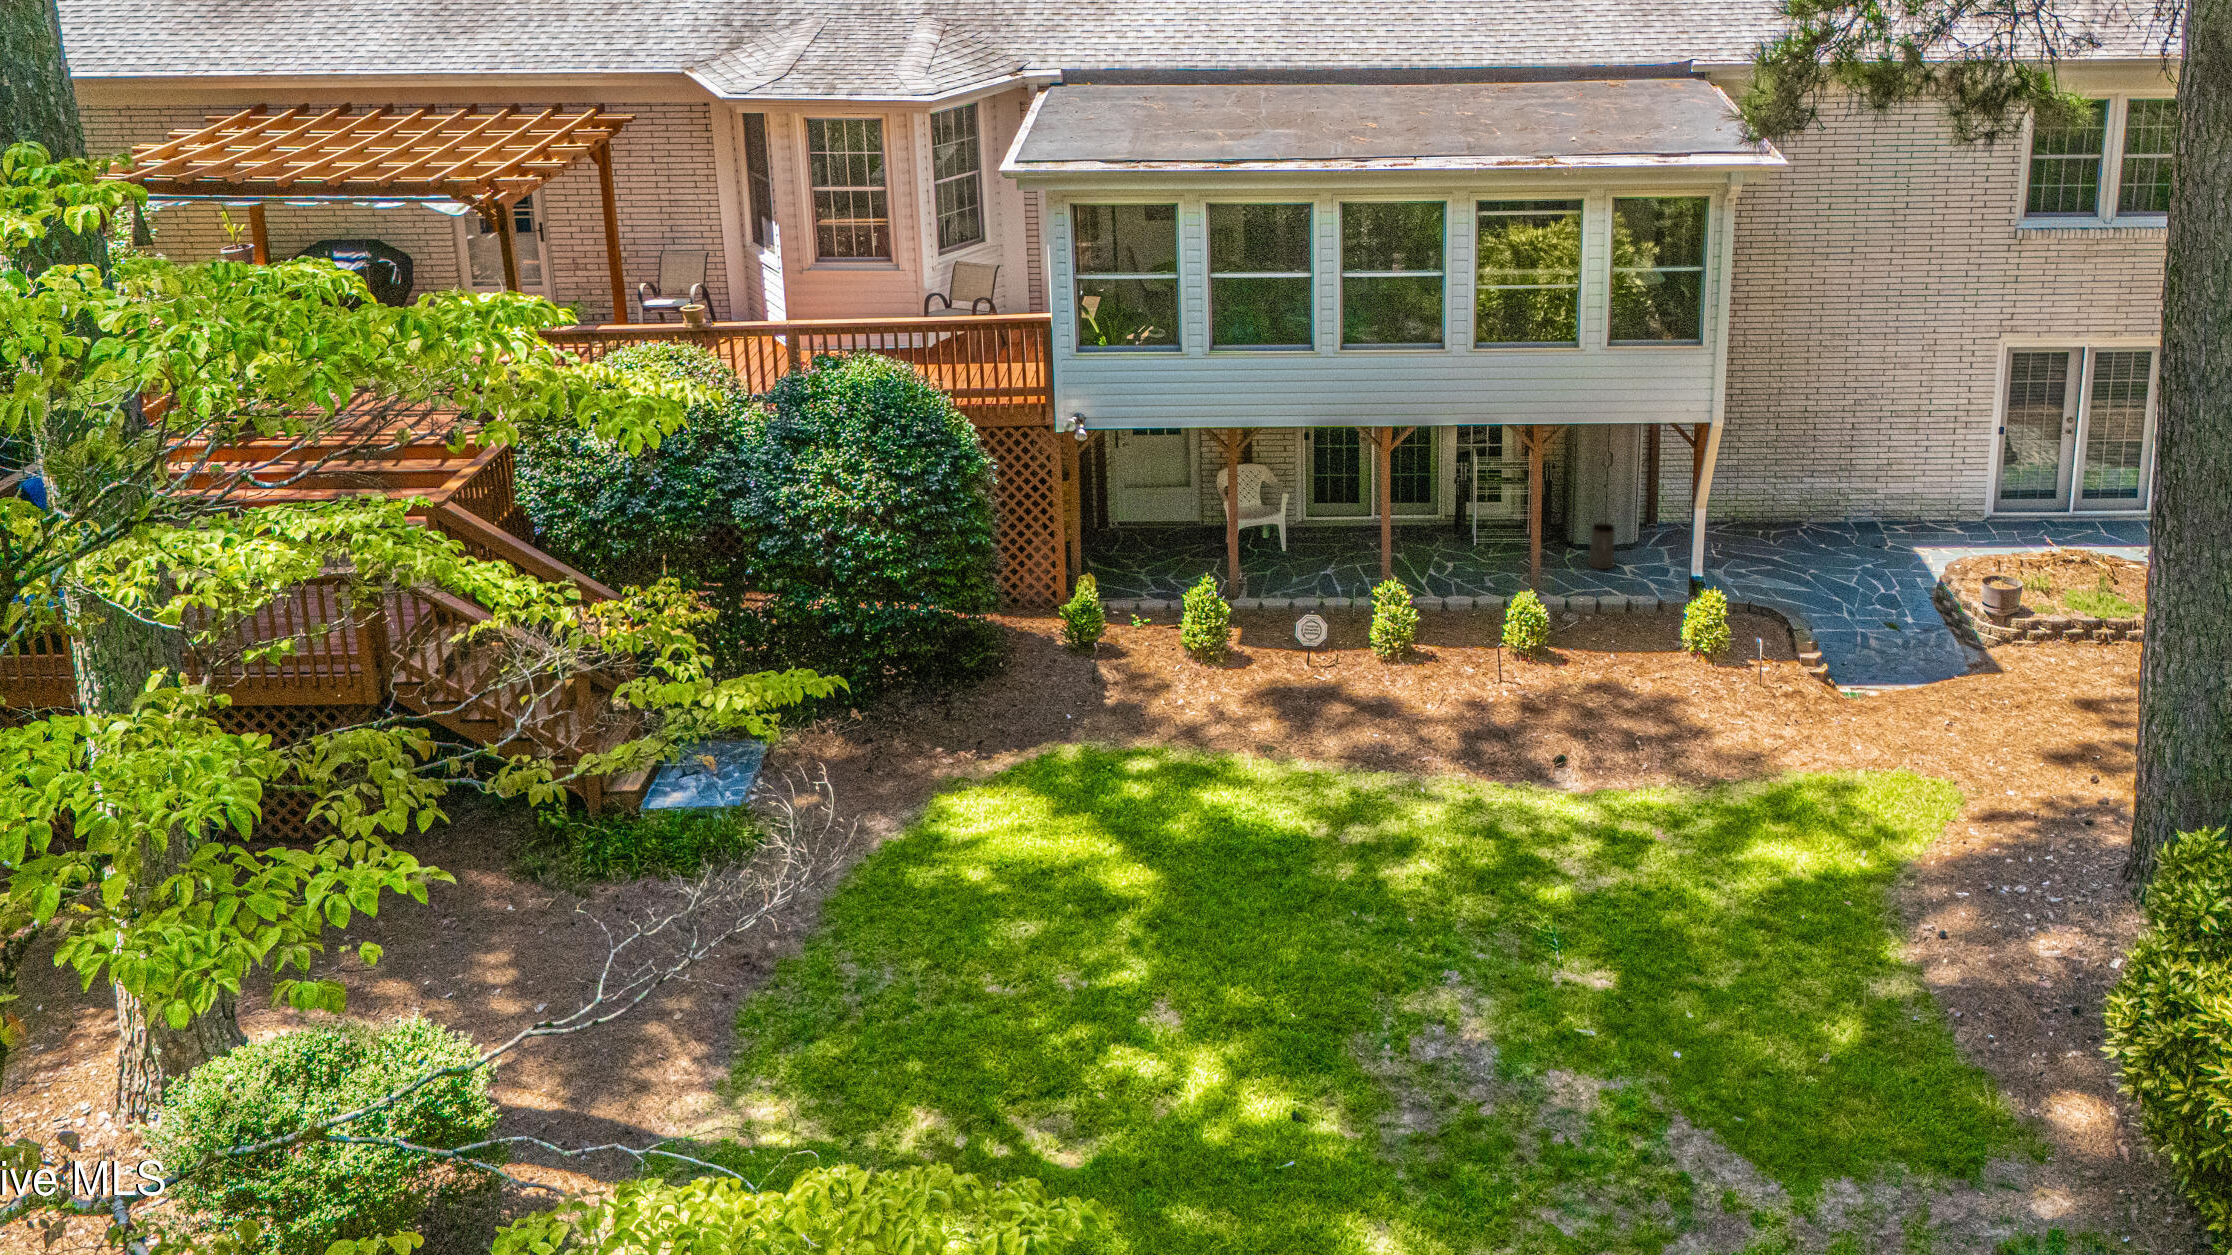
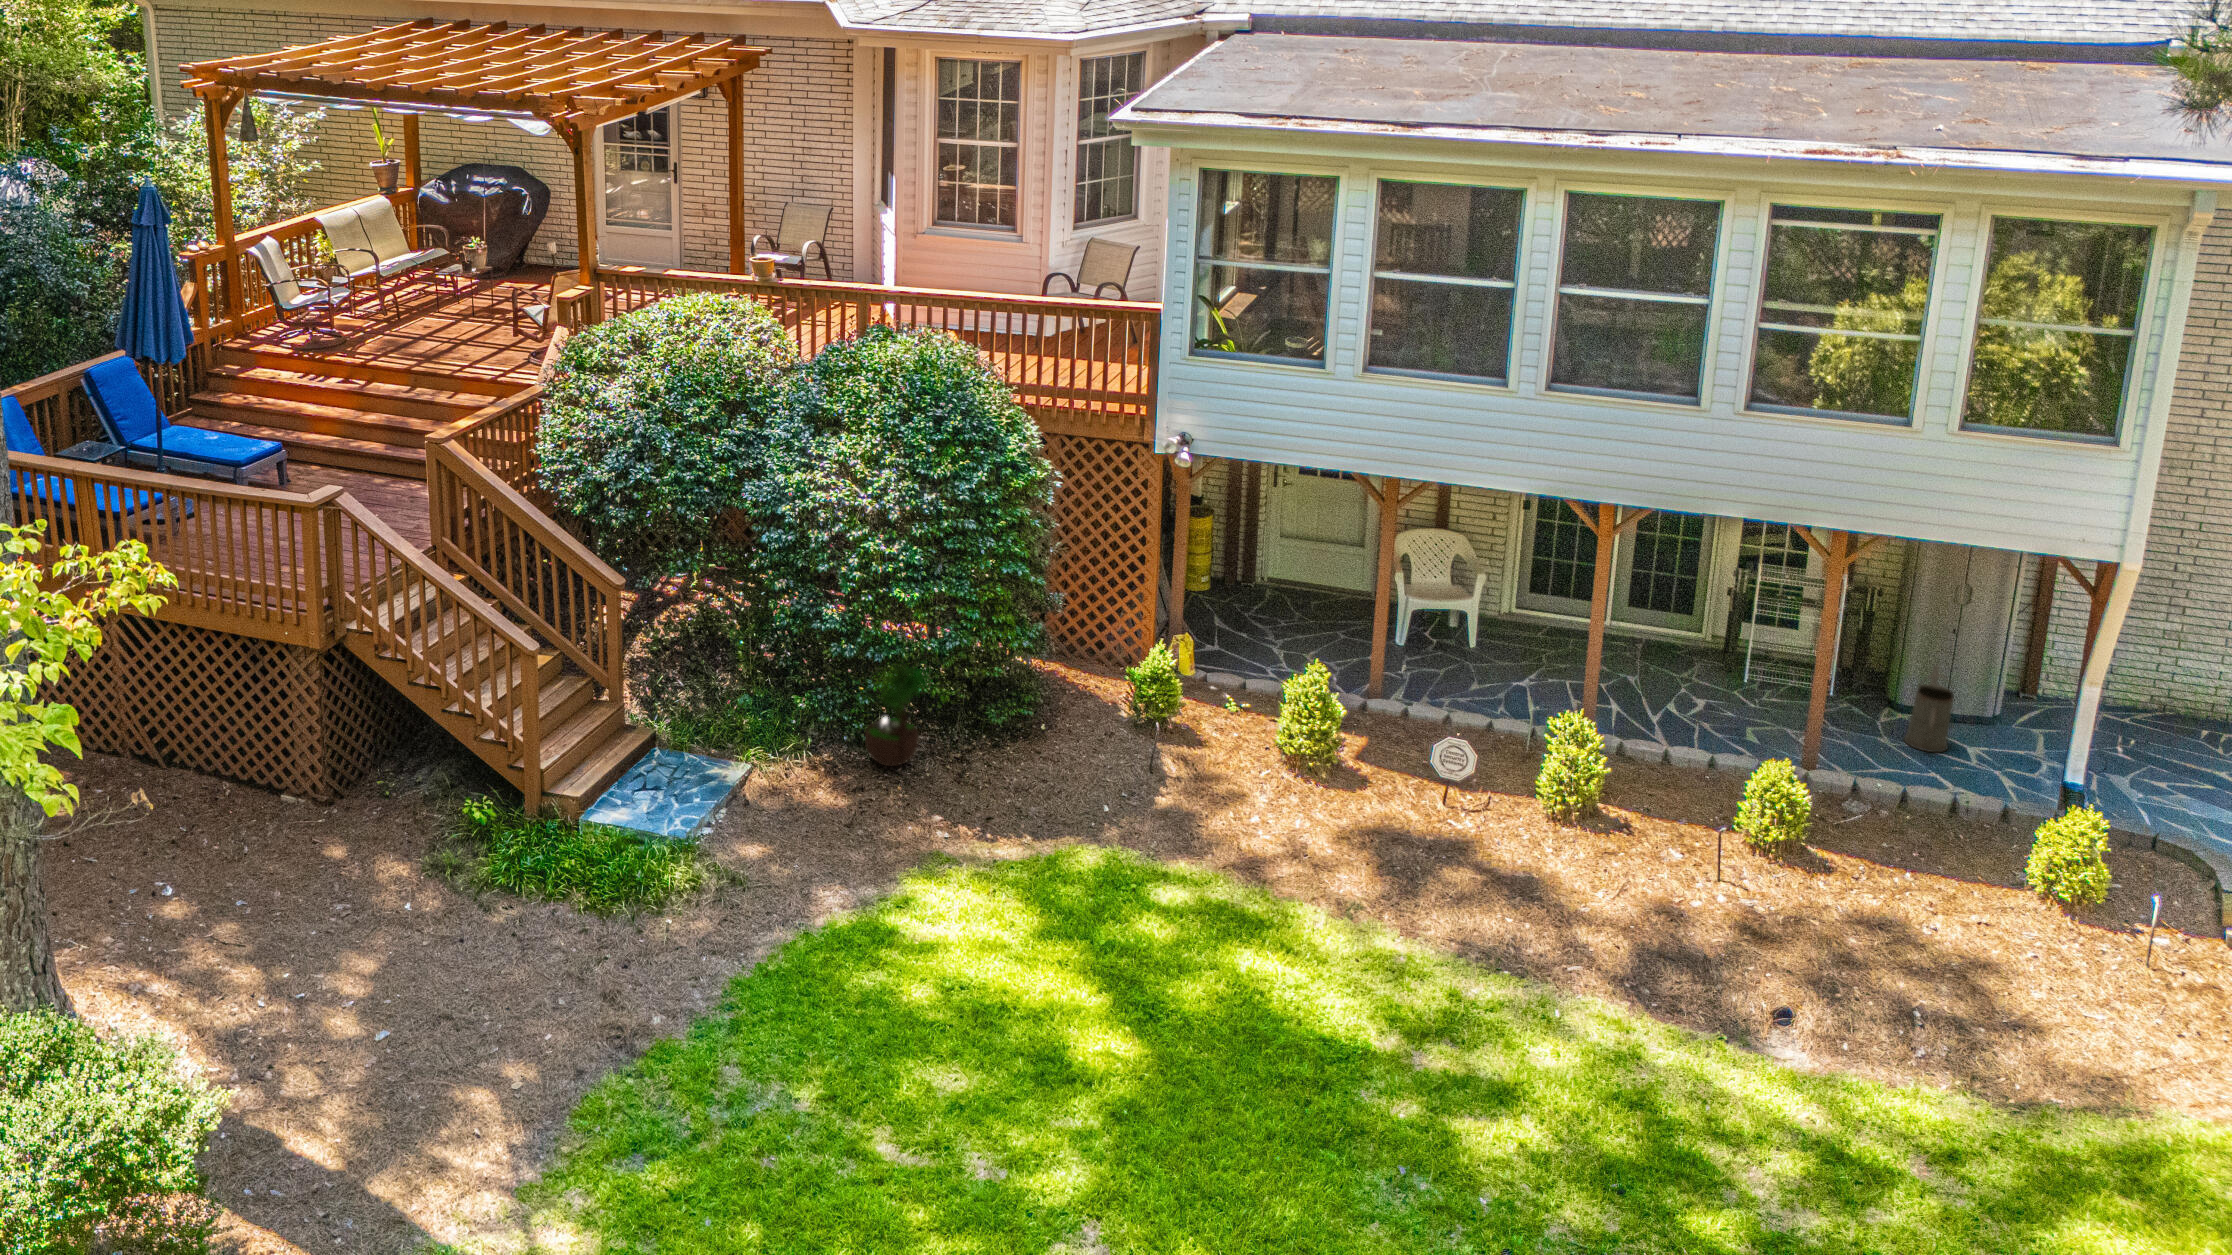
potted tree: none [867,626,926,719] -> present [865,662,933,766]

